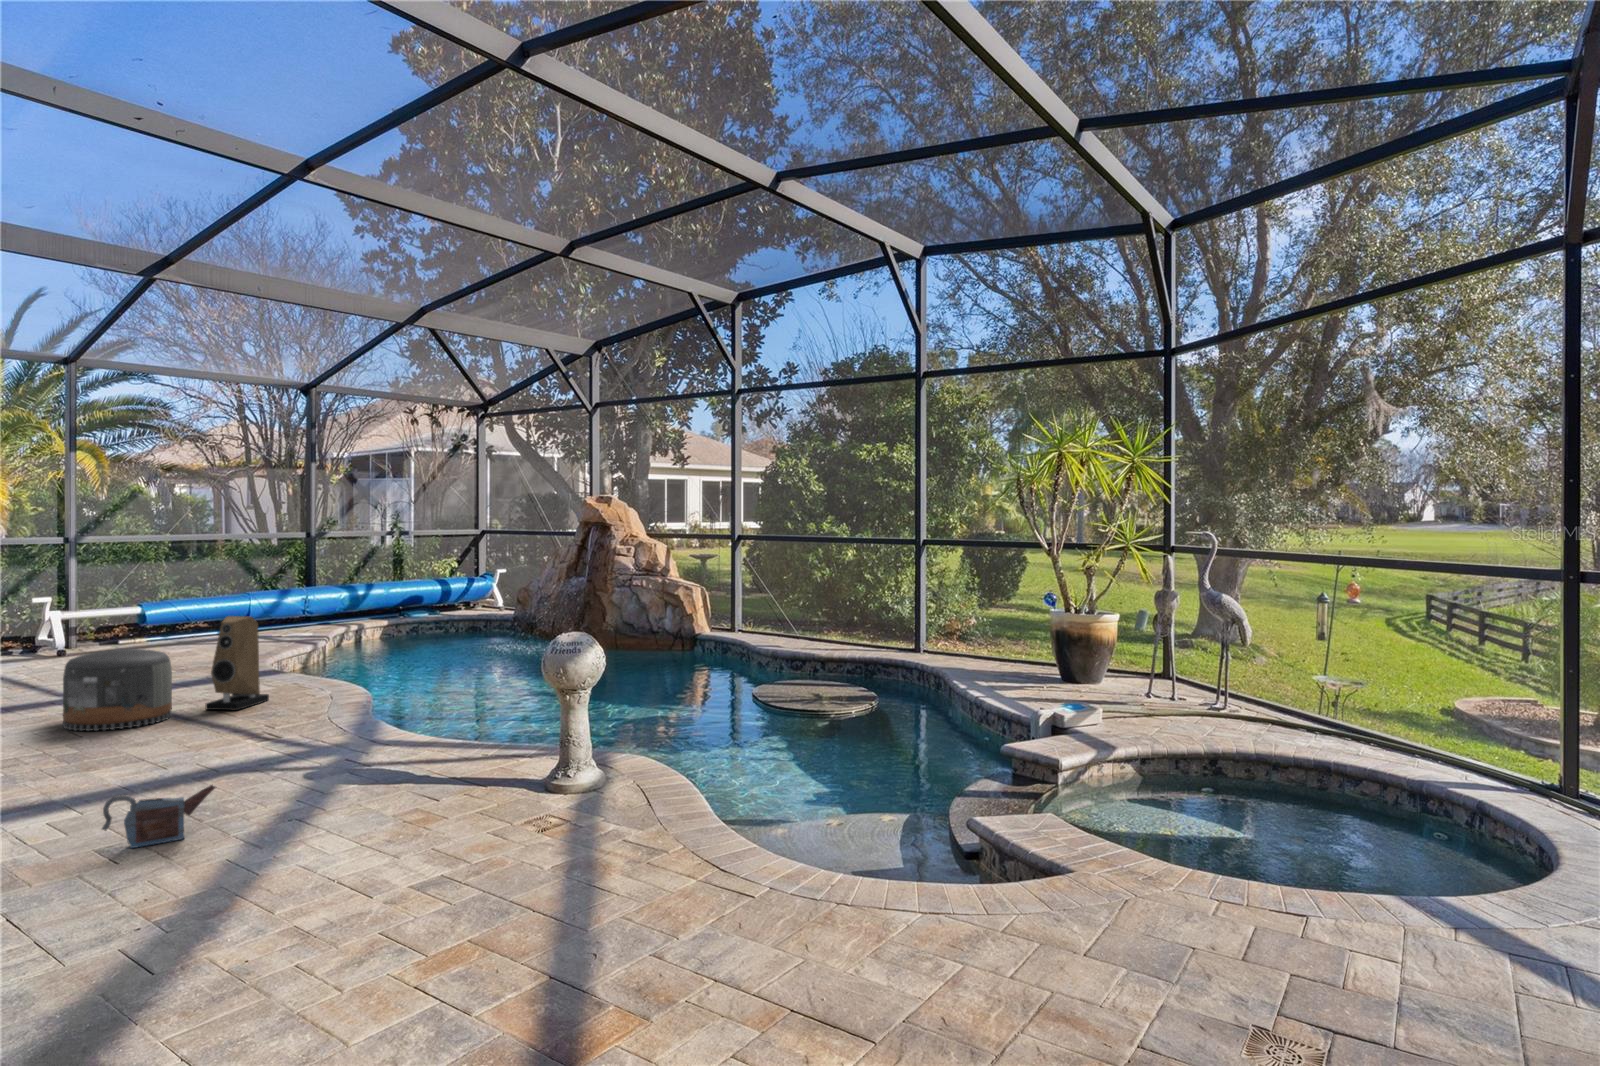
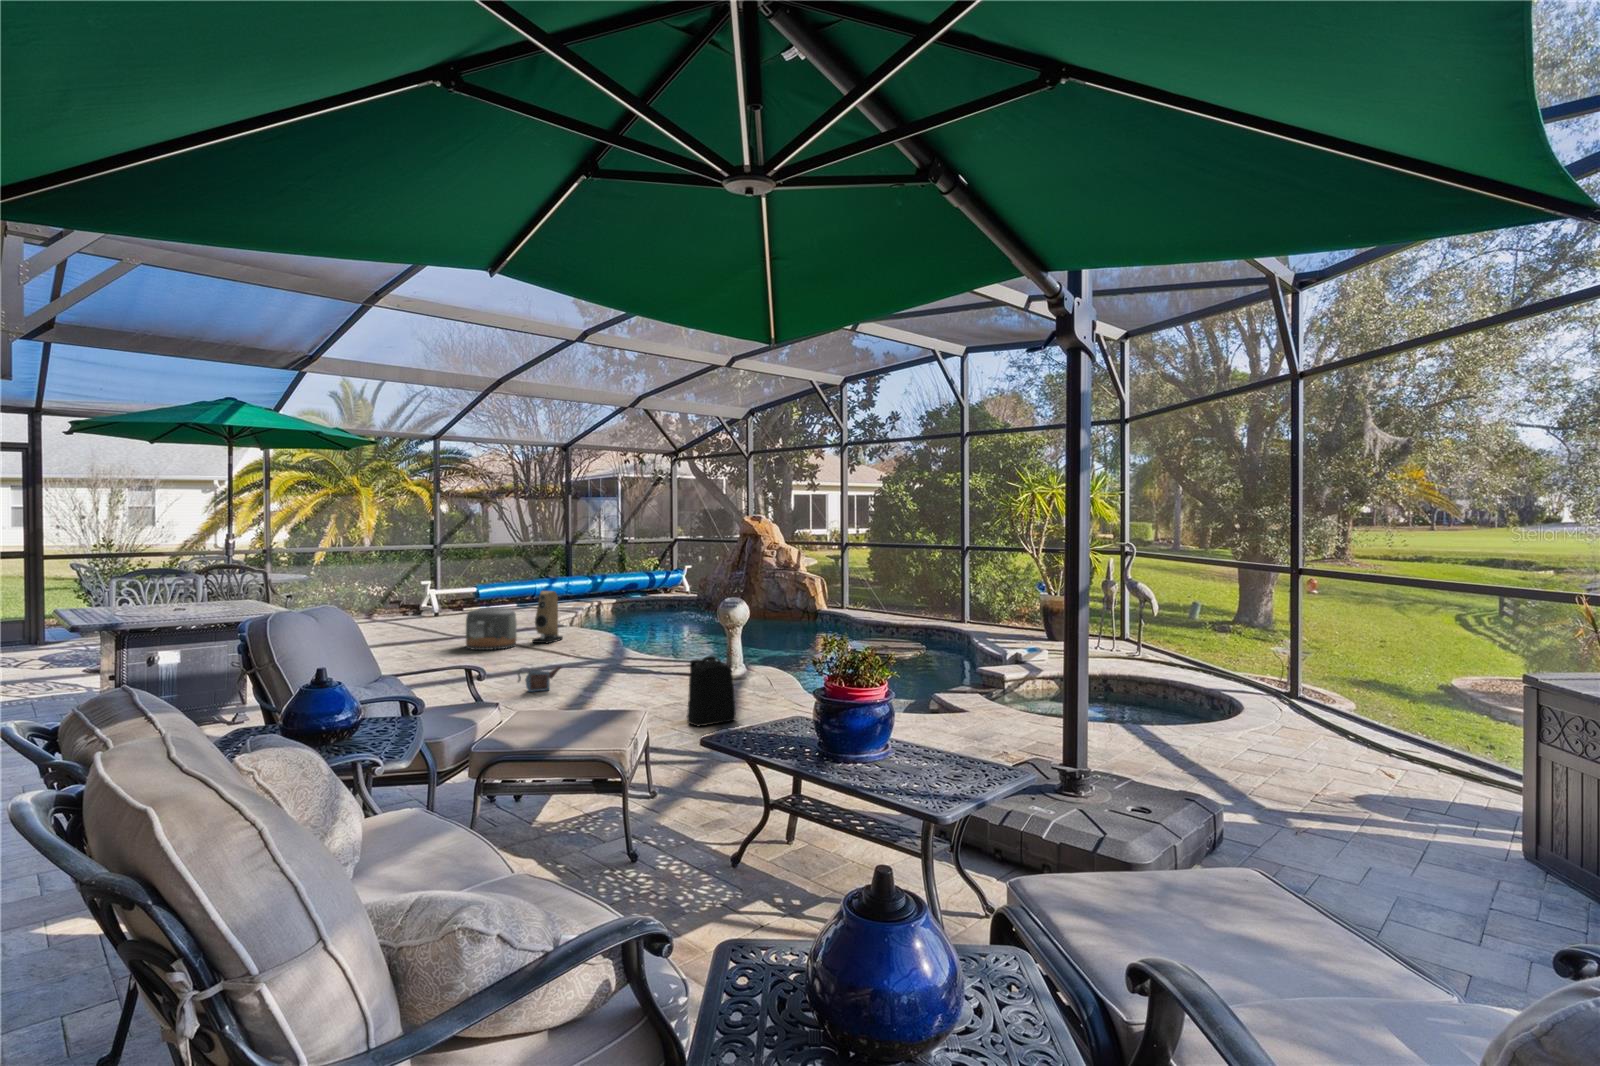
backpack: none [485,778,599,951] -> present [687,656,735,727]

